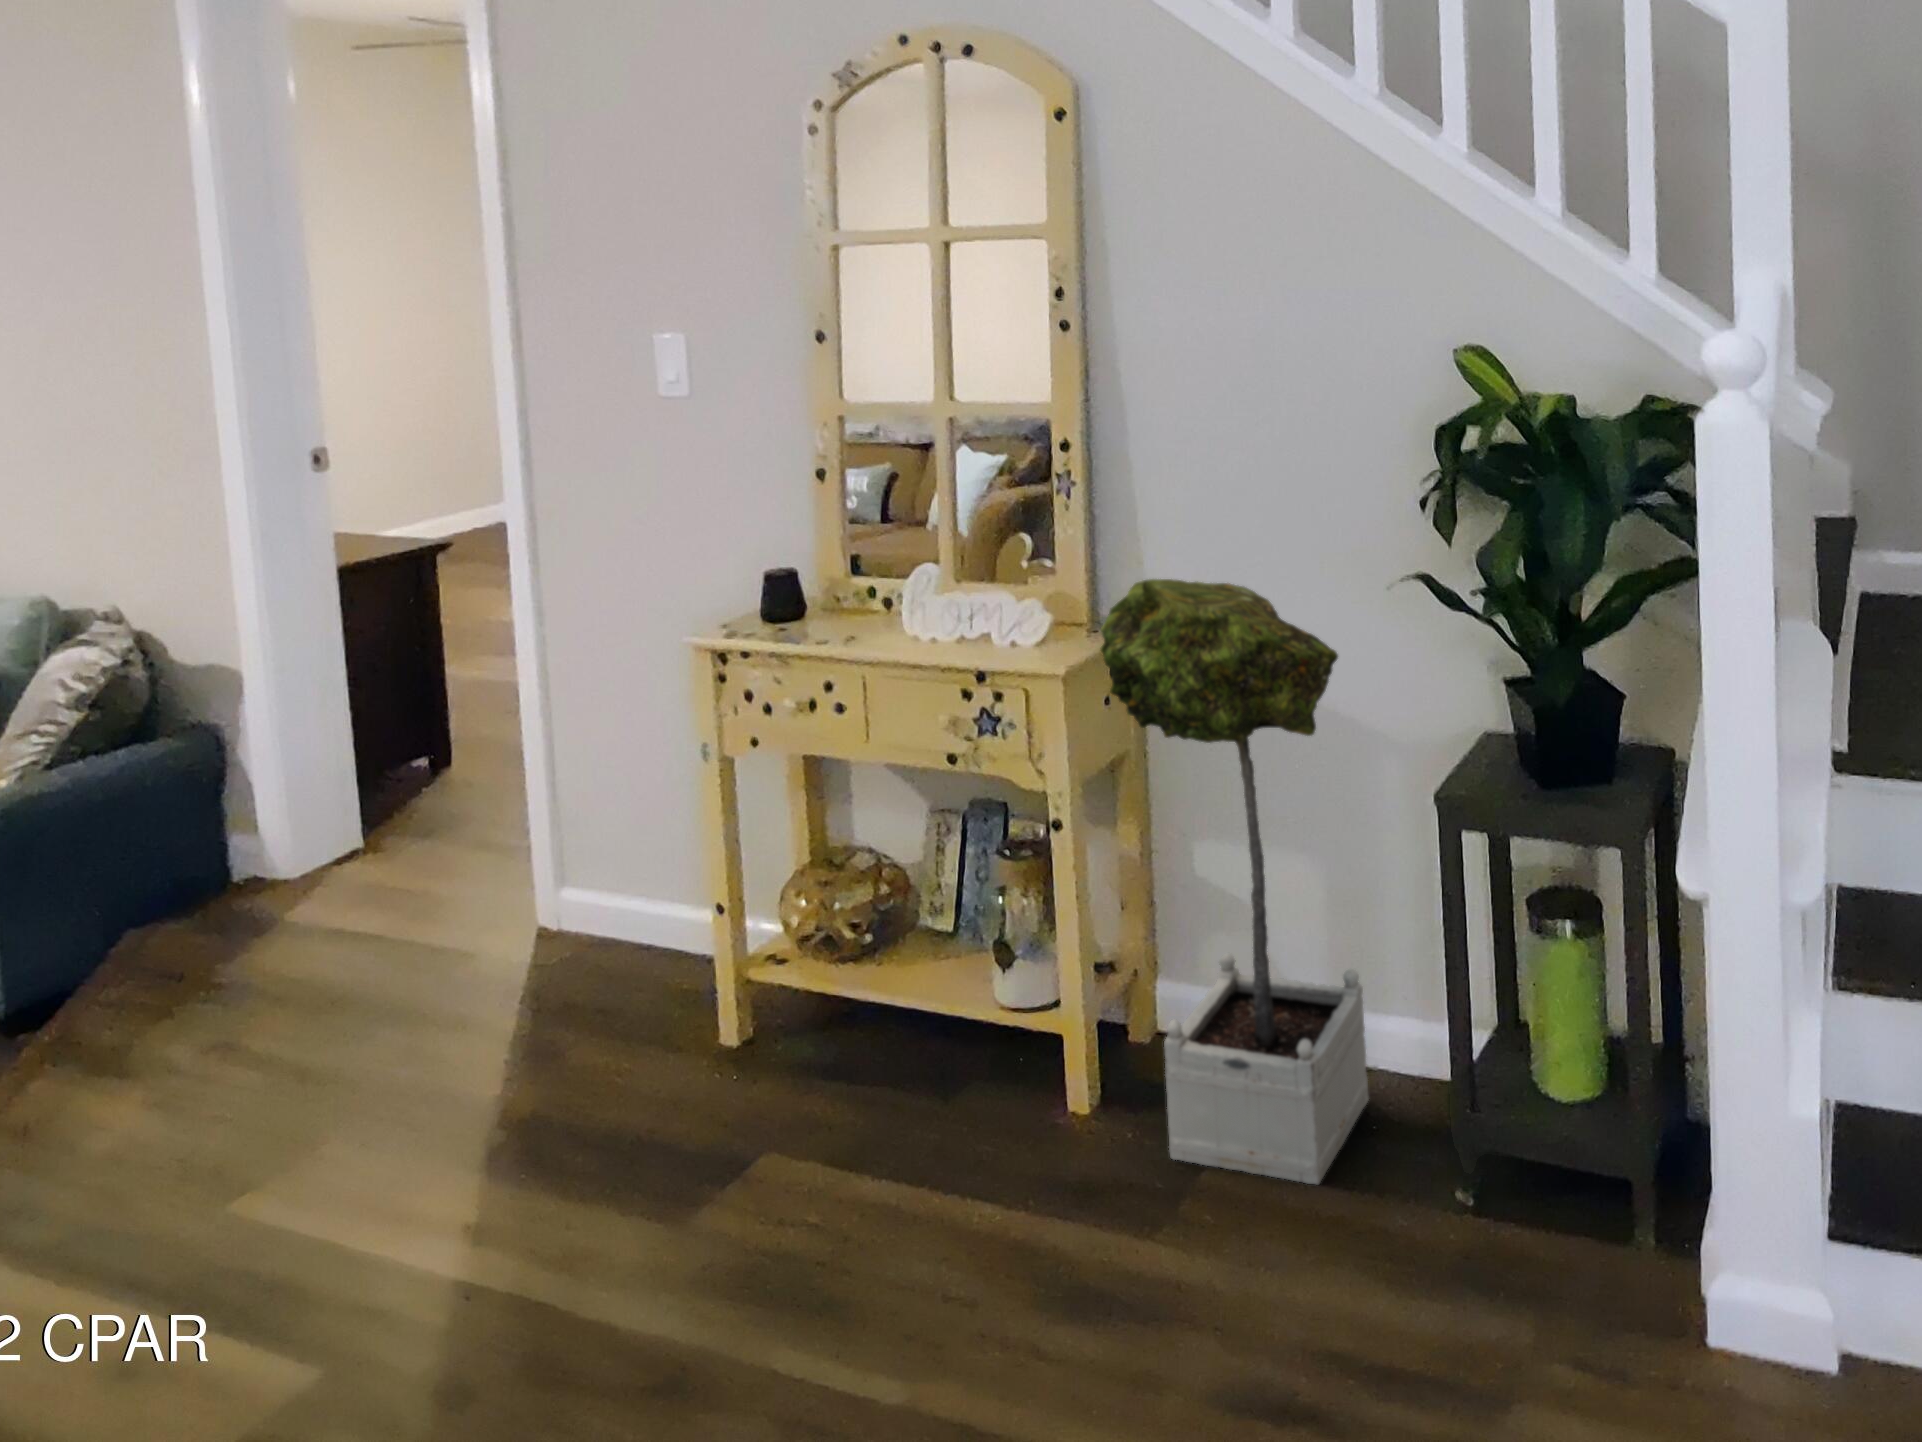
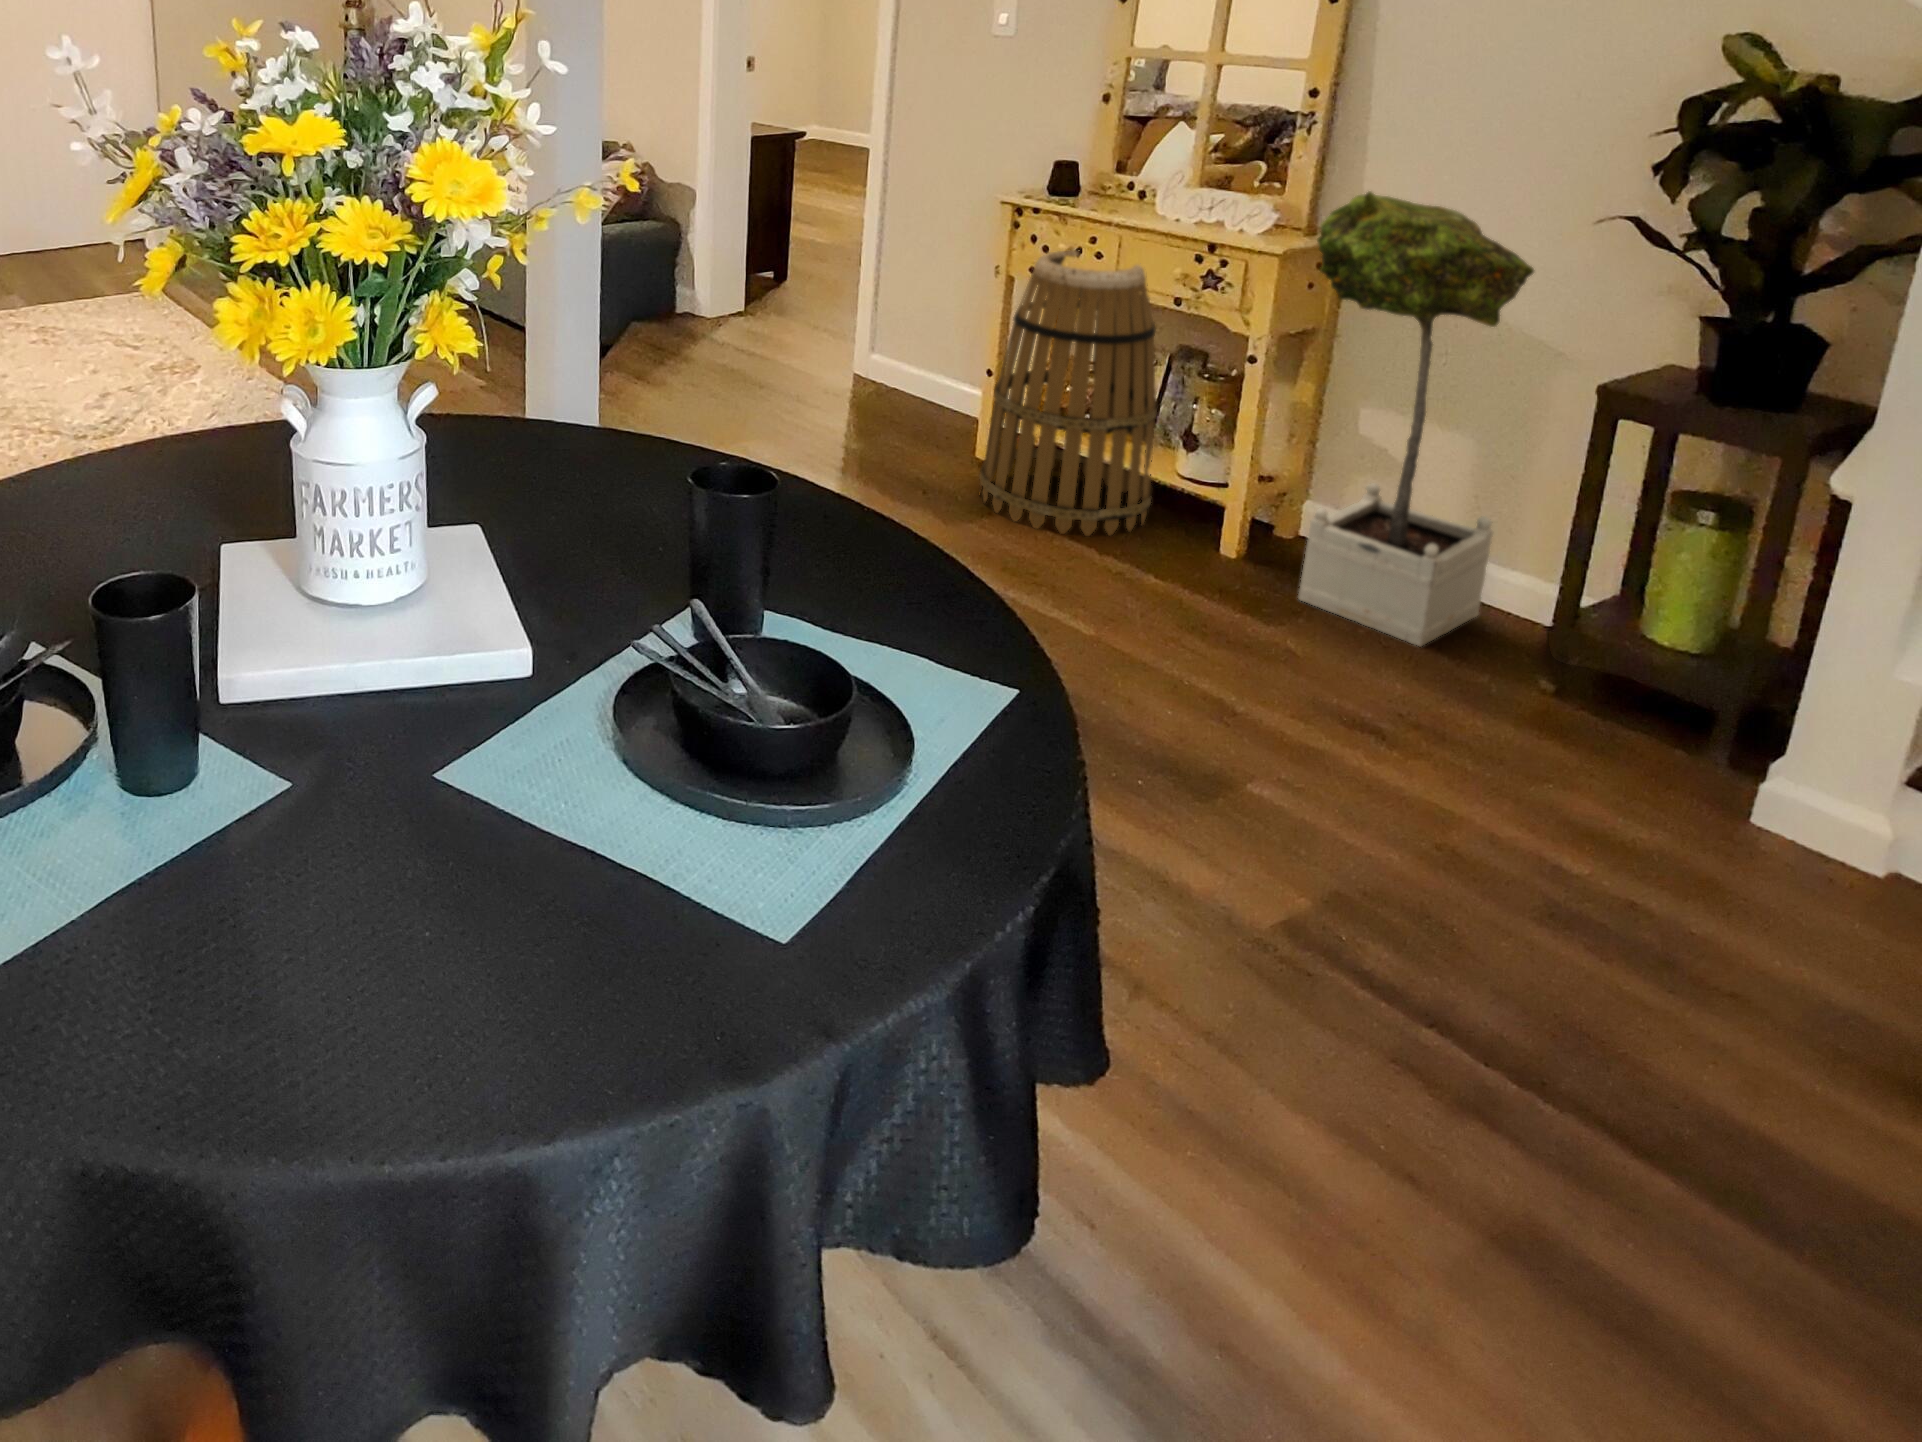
basket: none [722,700,970,1158] -> present [979,250,1158,536]

